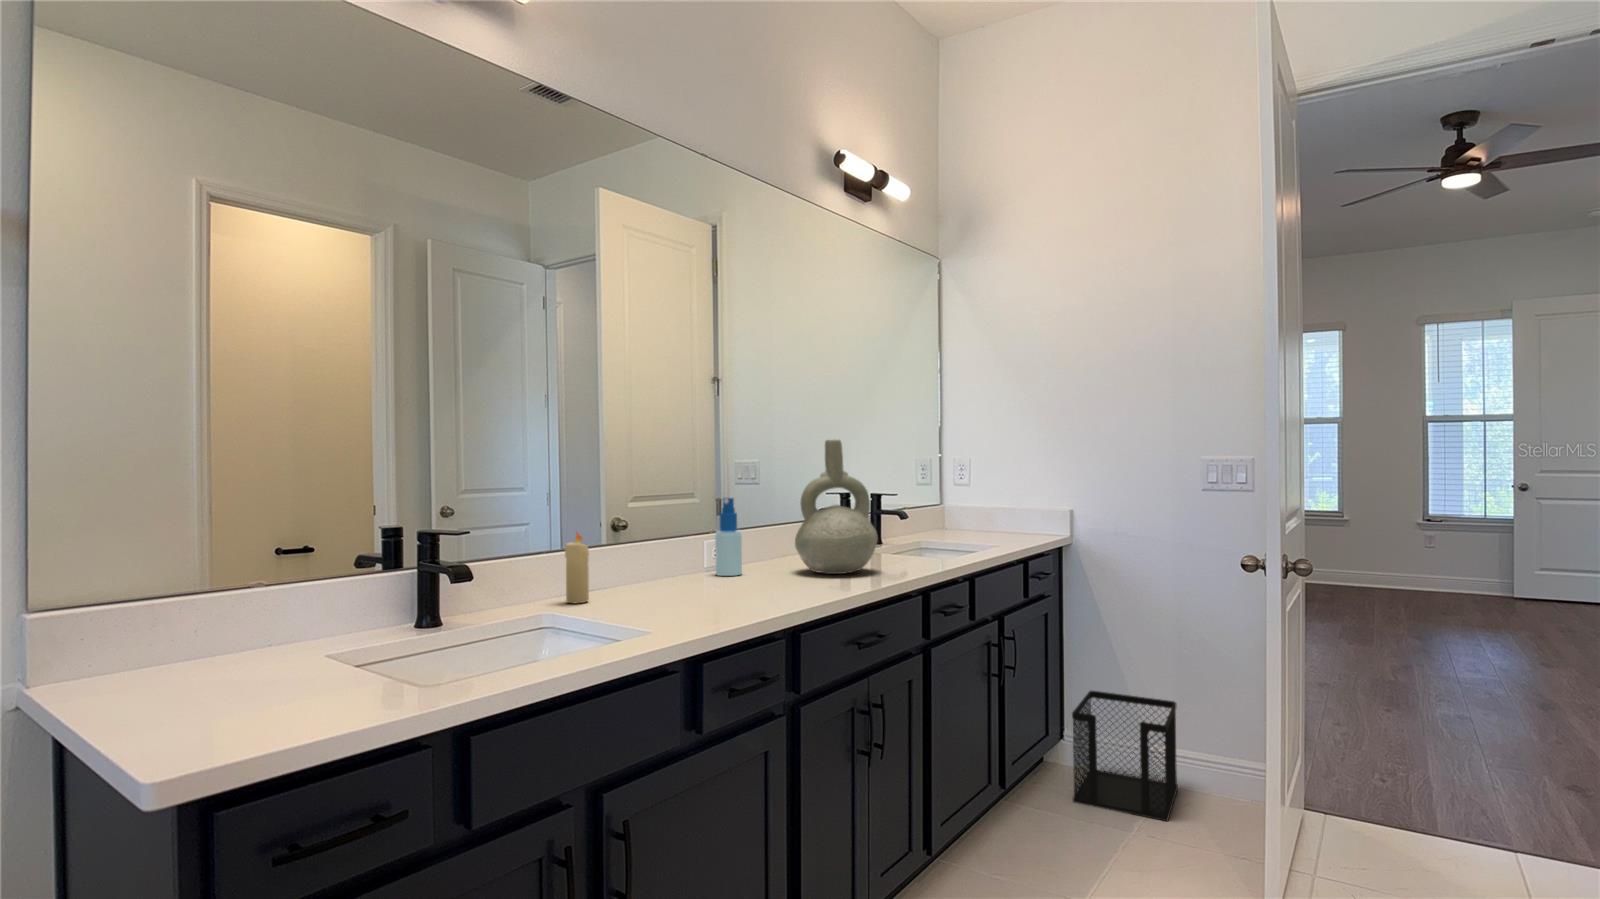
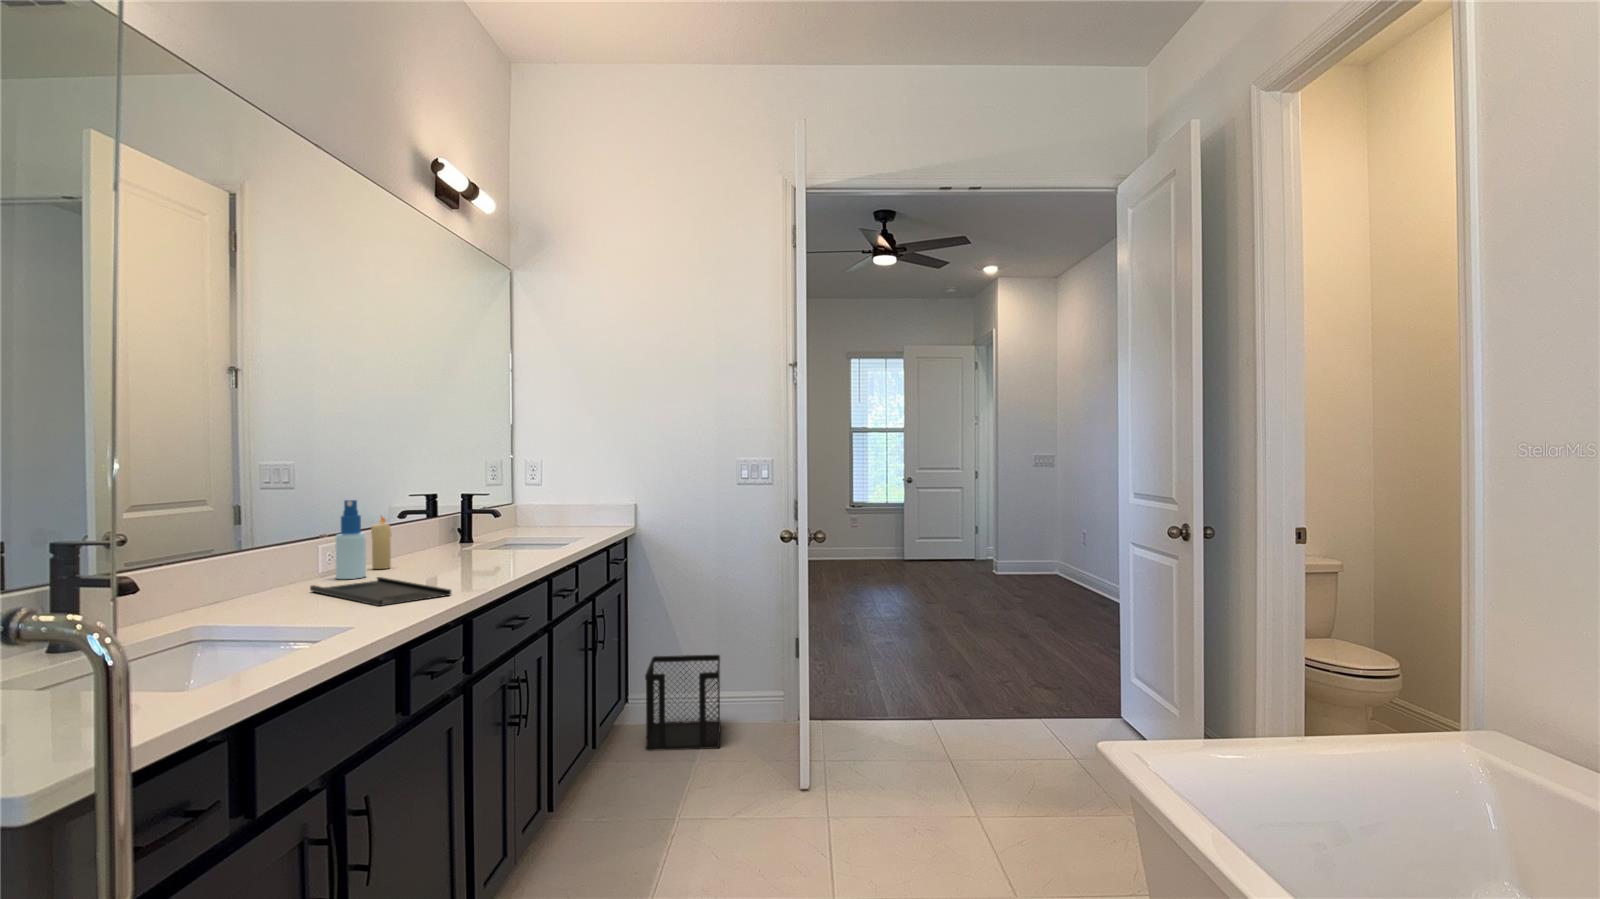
decorative vase: present [795,440,878,574] -> none [421,443,505,569]
candle: present [565,532,589,603] -> present [371,515,391,569]
tray: none [676,577,780,610] -> present [310,577,451,606]

